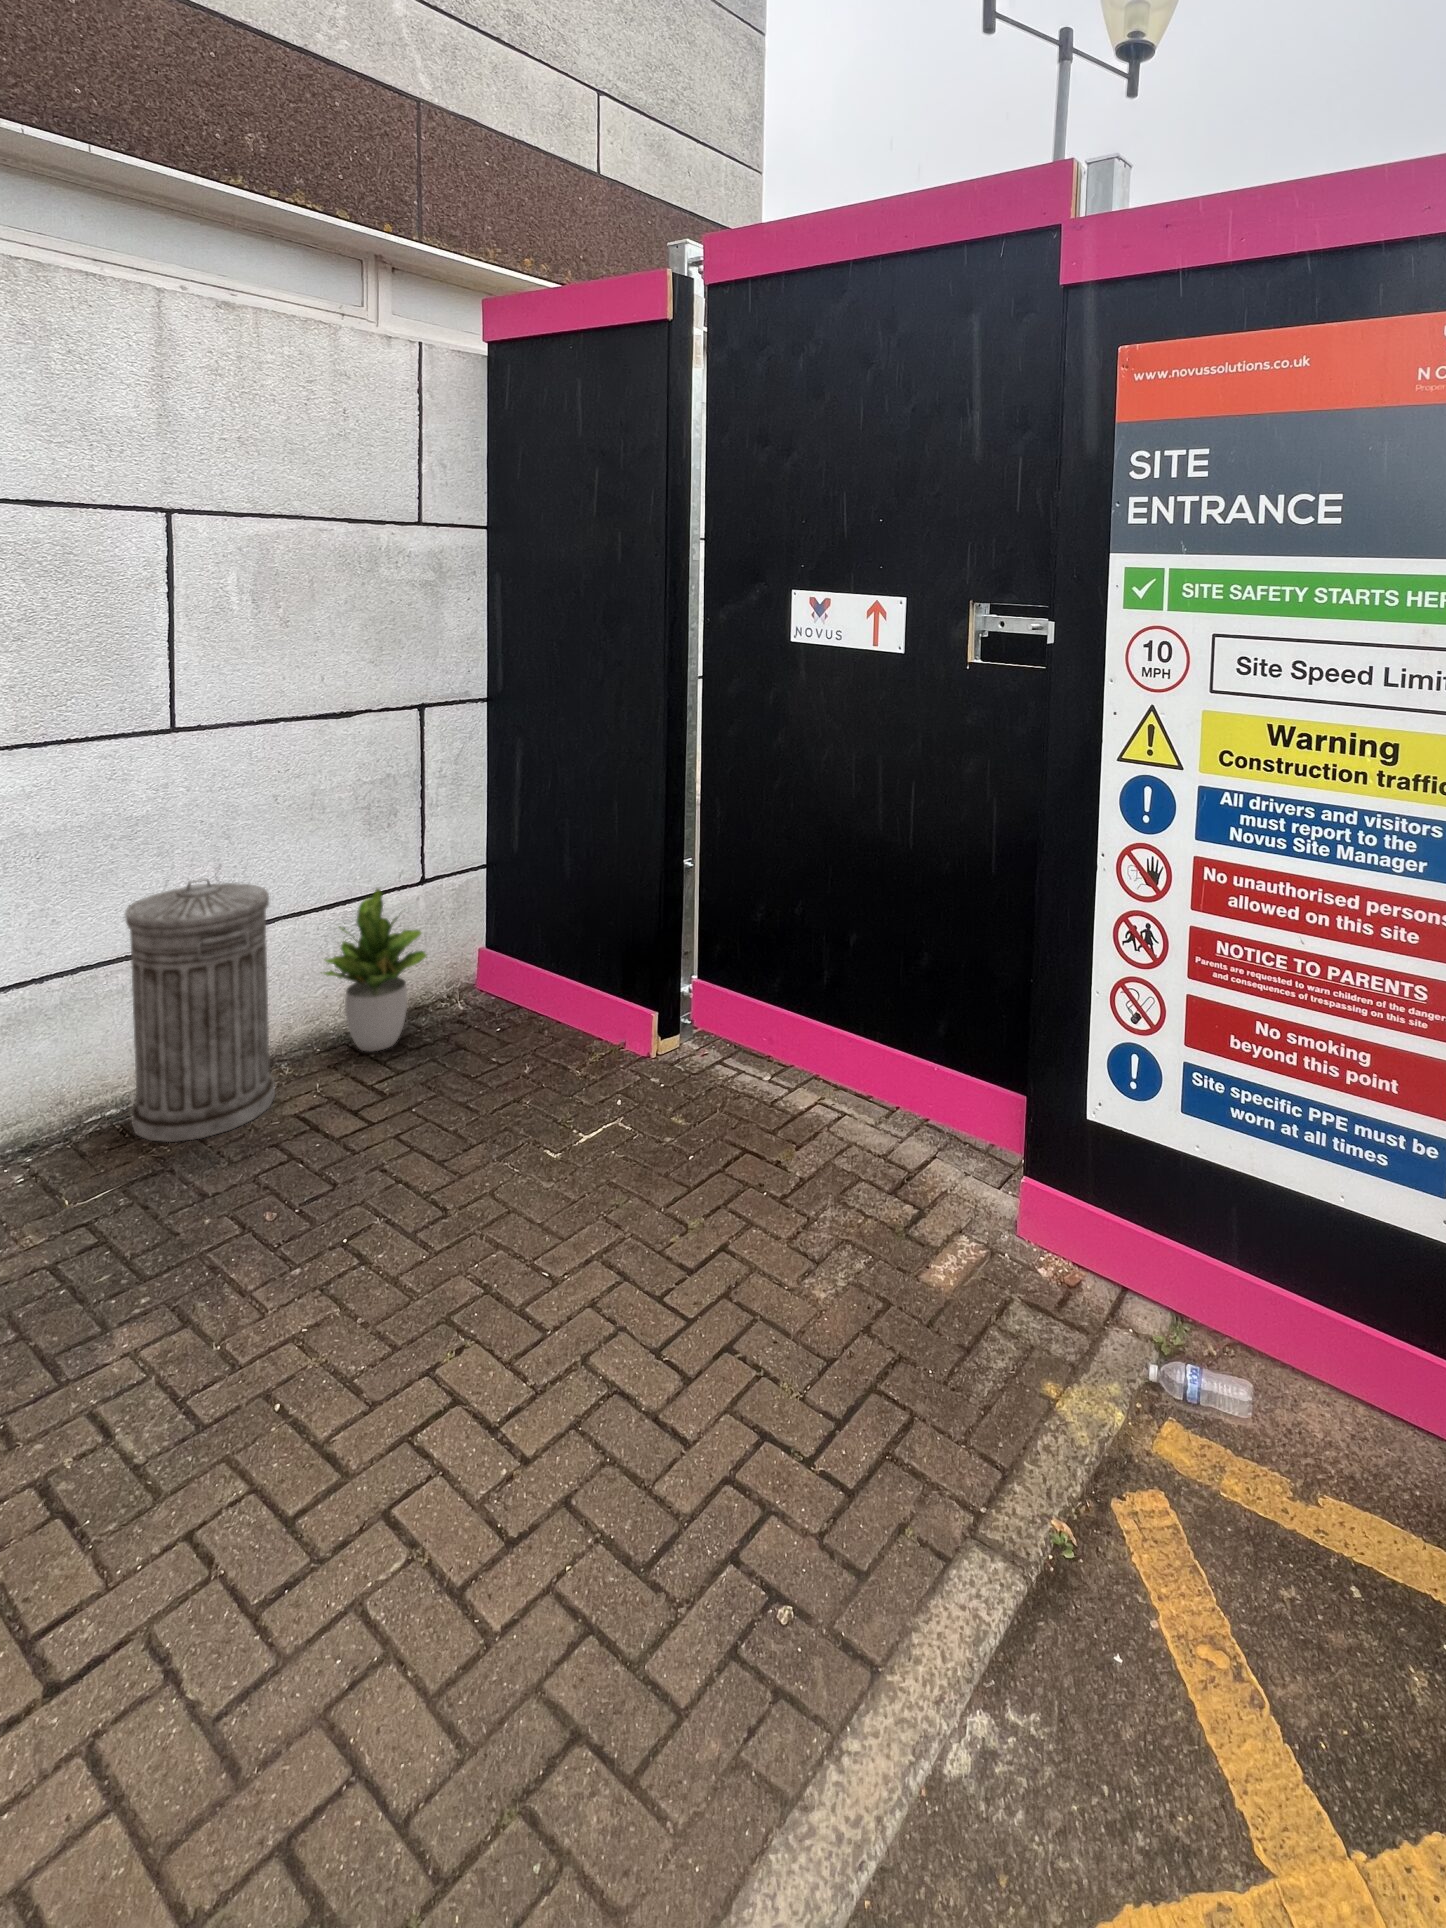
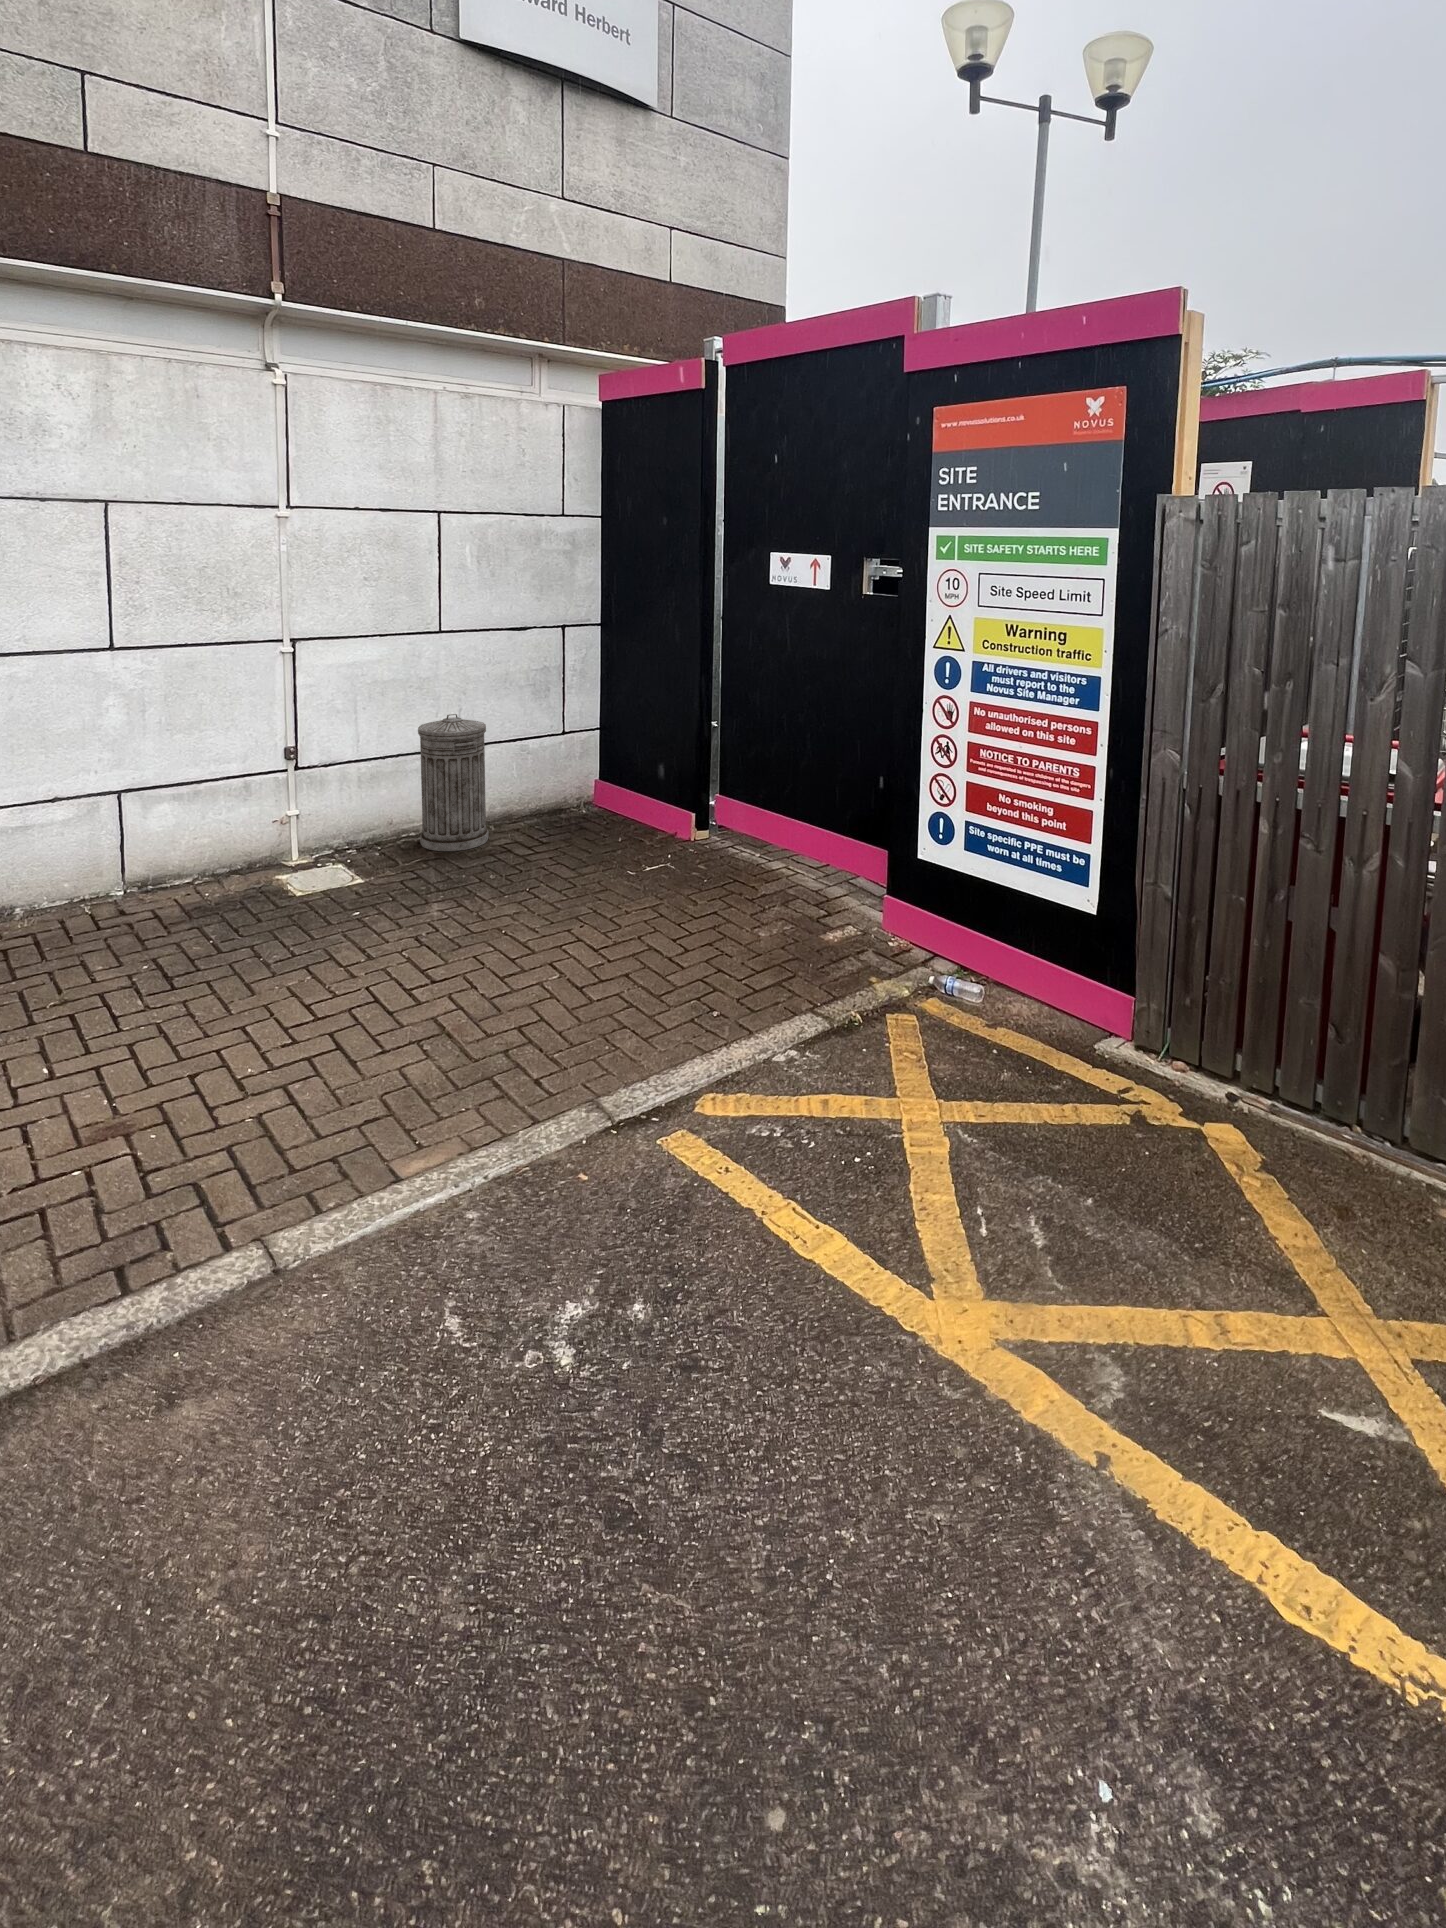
potted plant: present [324,889,427,1051] -> none [509,731,567,824]

